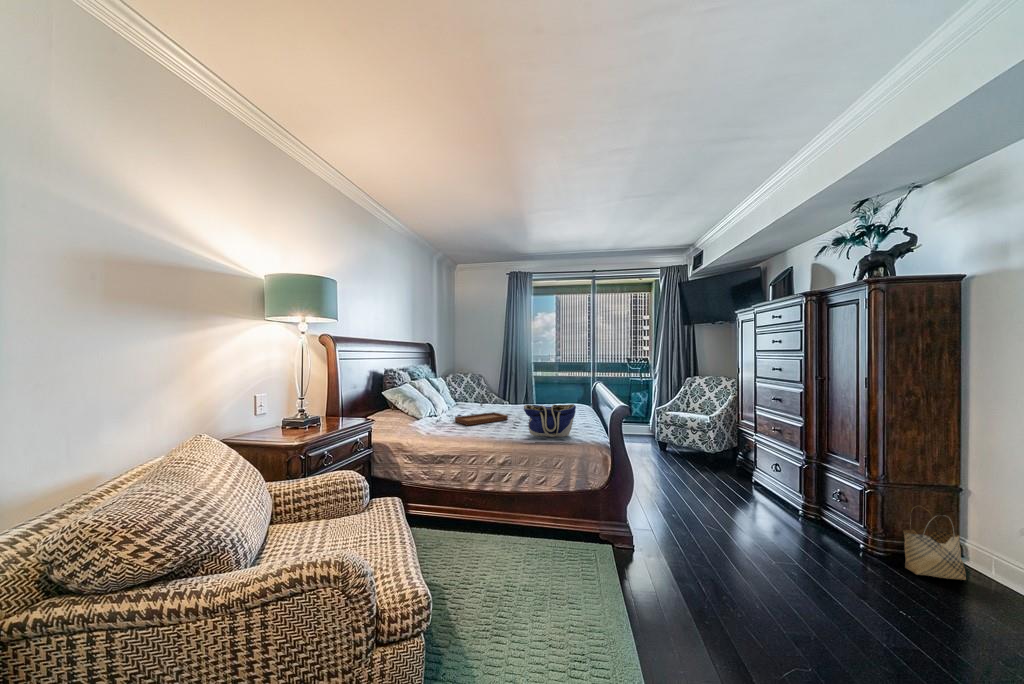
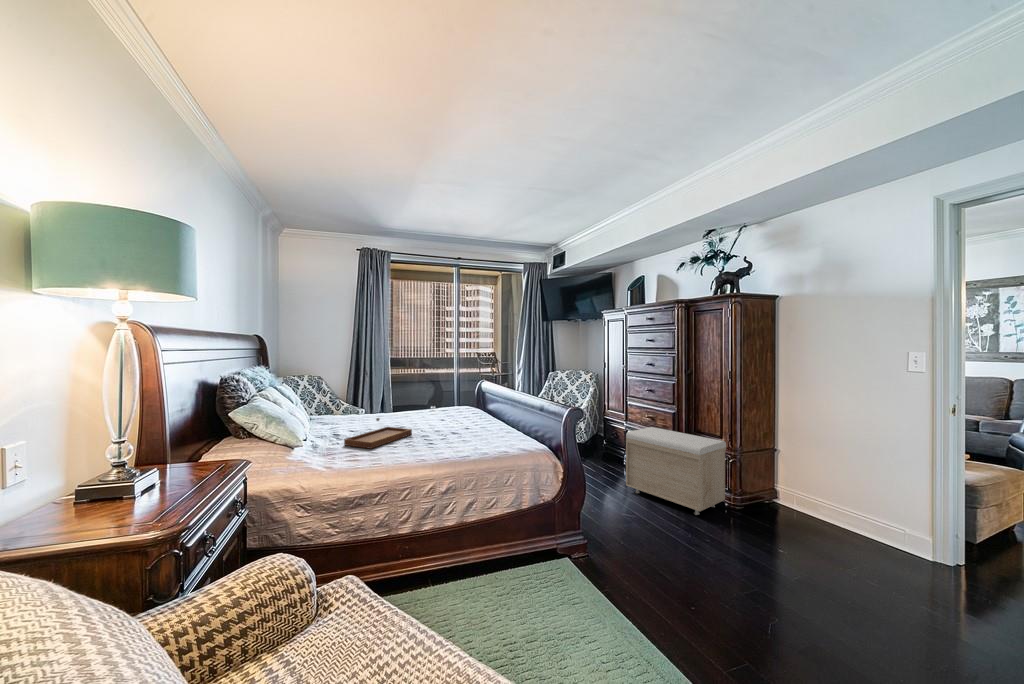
tote bag: present [524,404,576,437] -> none [460,410,520,451]
storage bench: none [733,441,865,548] -> present [626,427,726,515]
woven basket: present [903,506,966,580] -> none [754,466,787,518]

